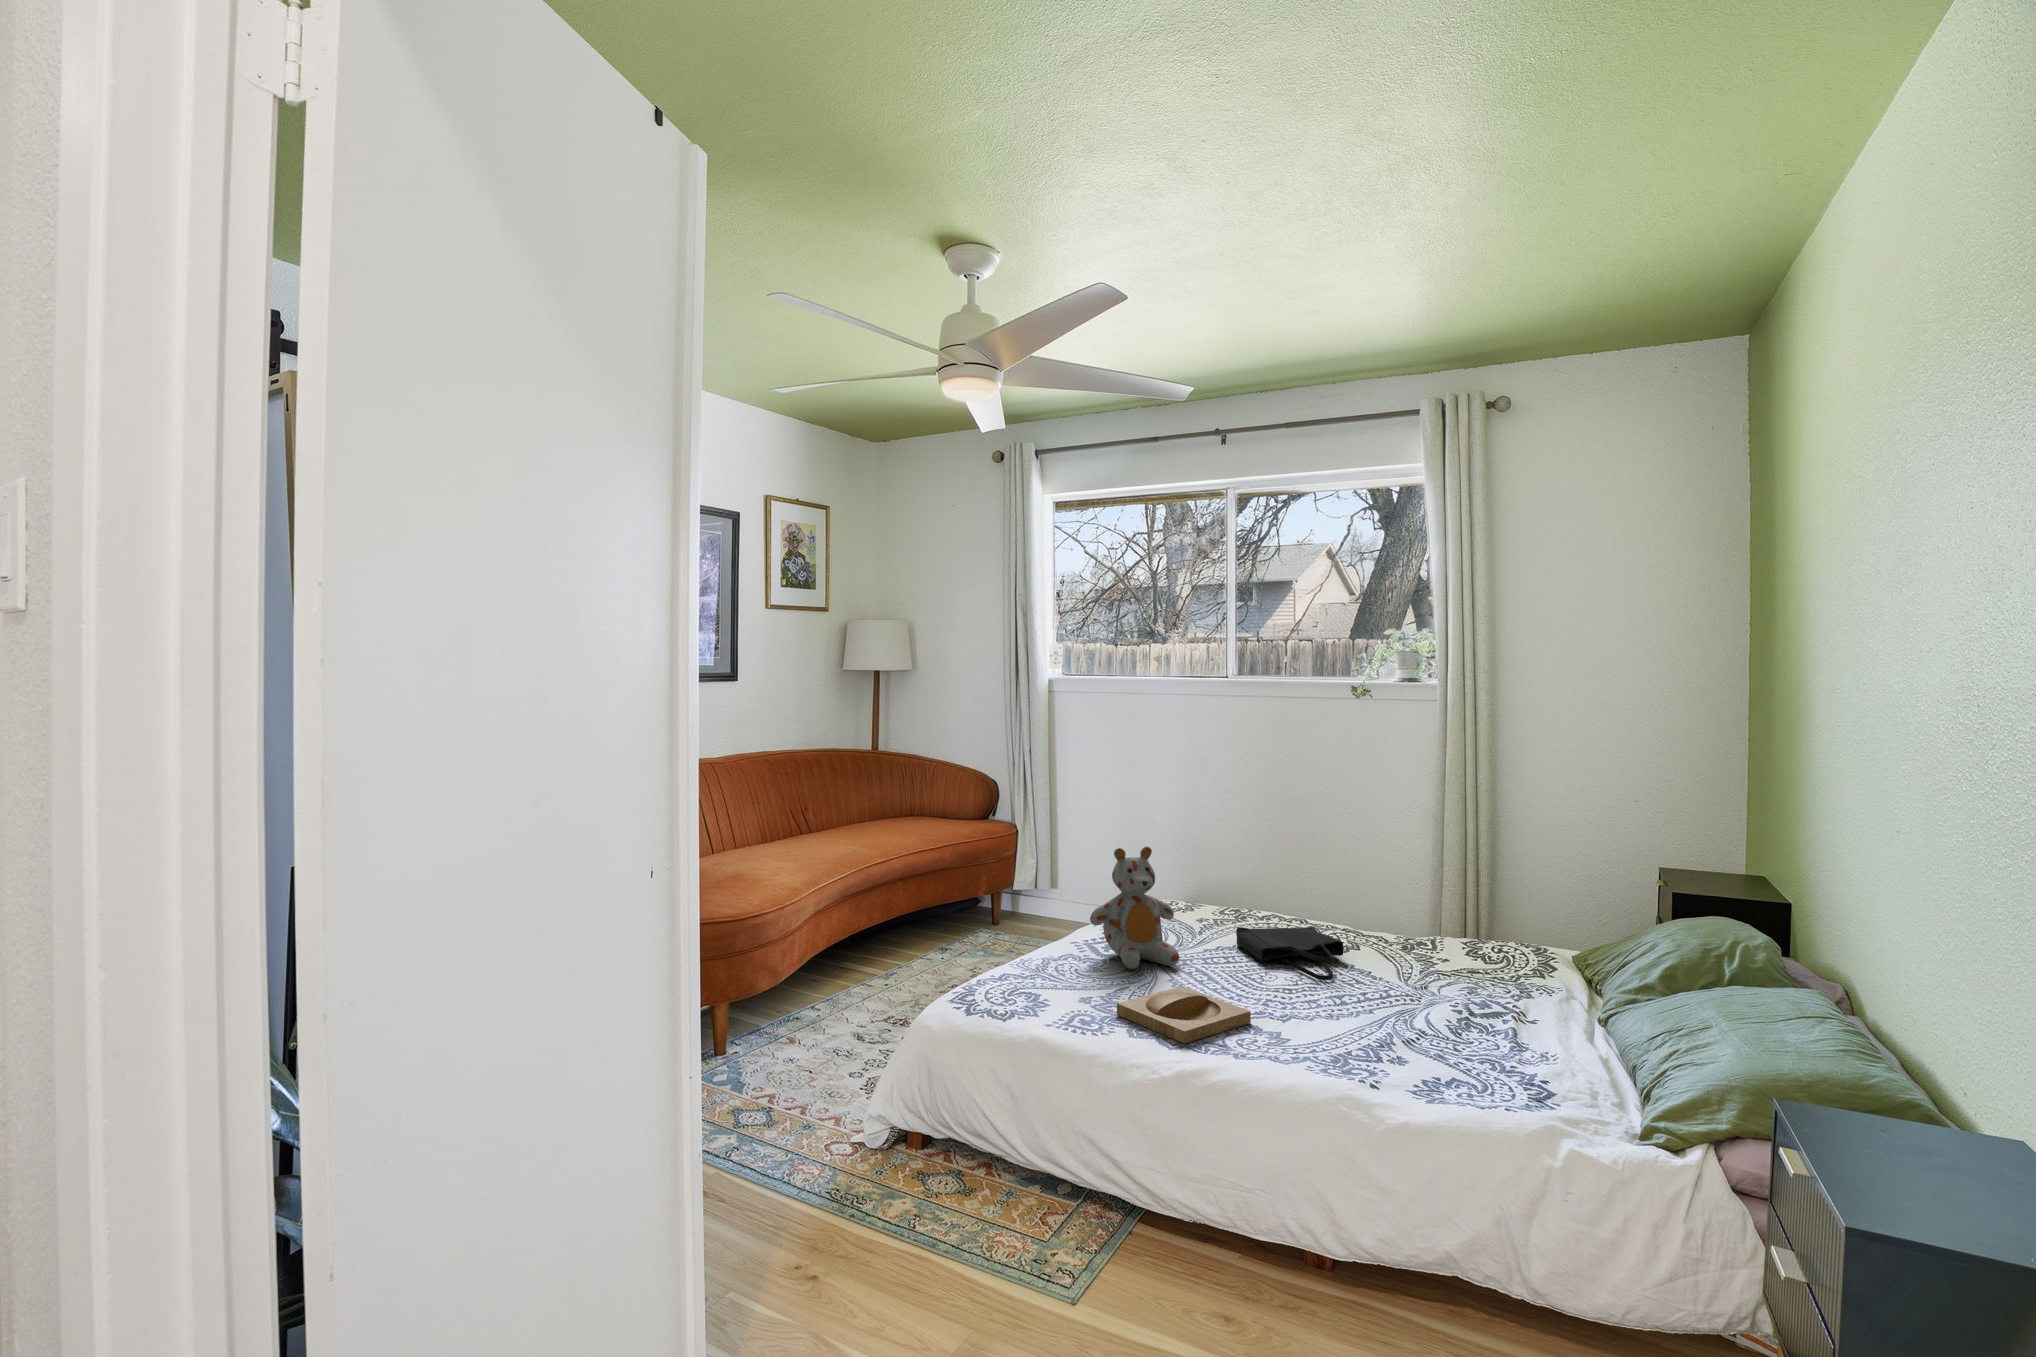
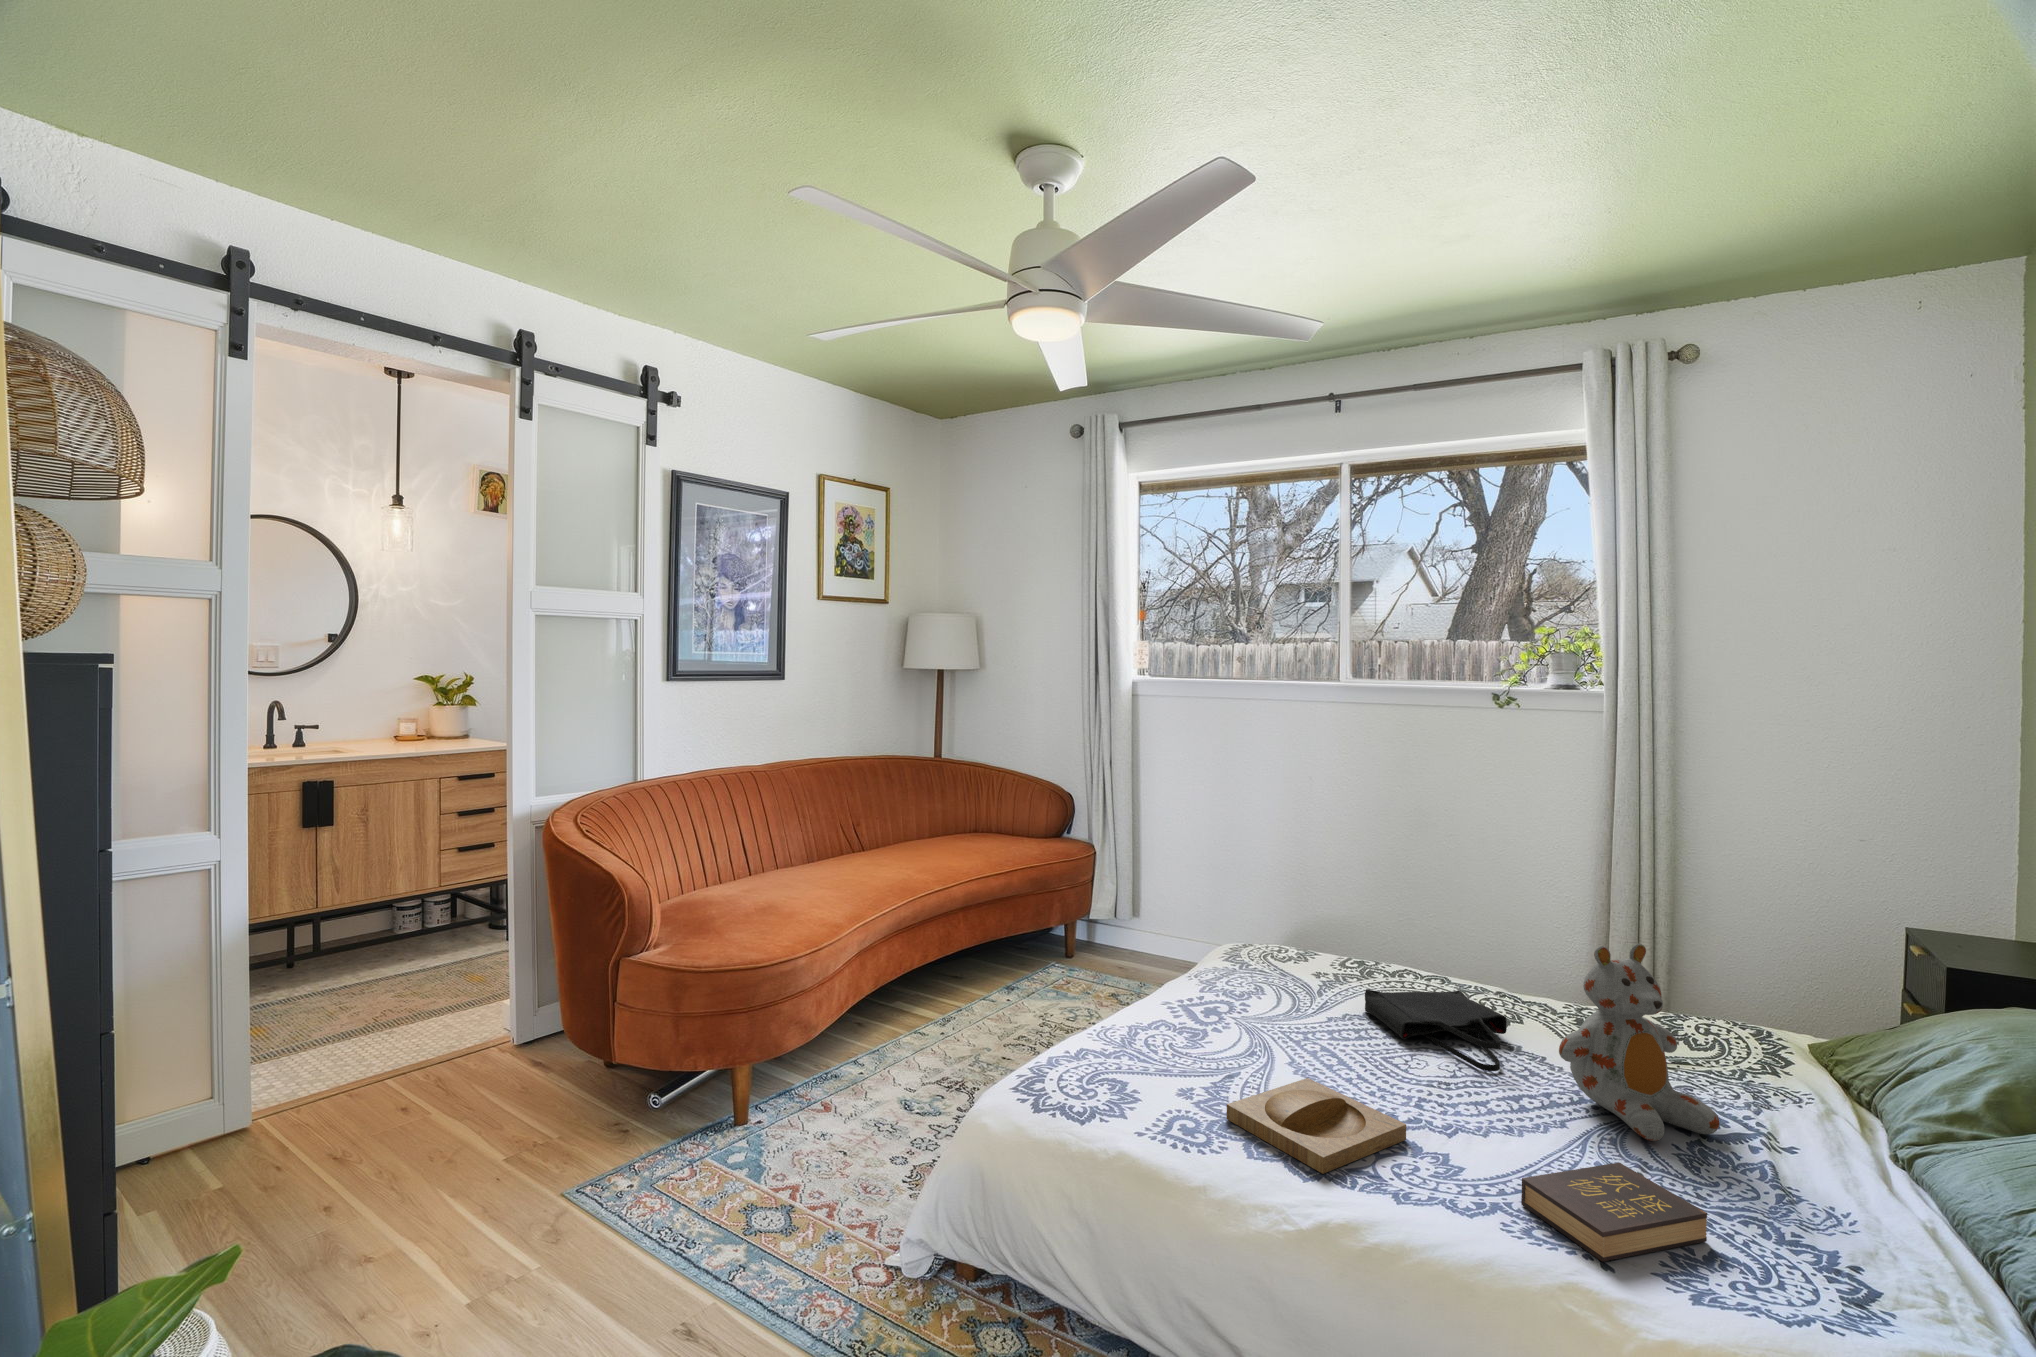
stuffed bear: present [1090,847,1179,970] -> present [1559,944,1720,1141]
hardback book: none [1325,1026,1448,1083] -> present [1521,1163,1707,1262]

